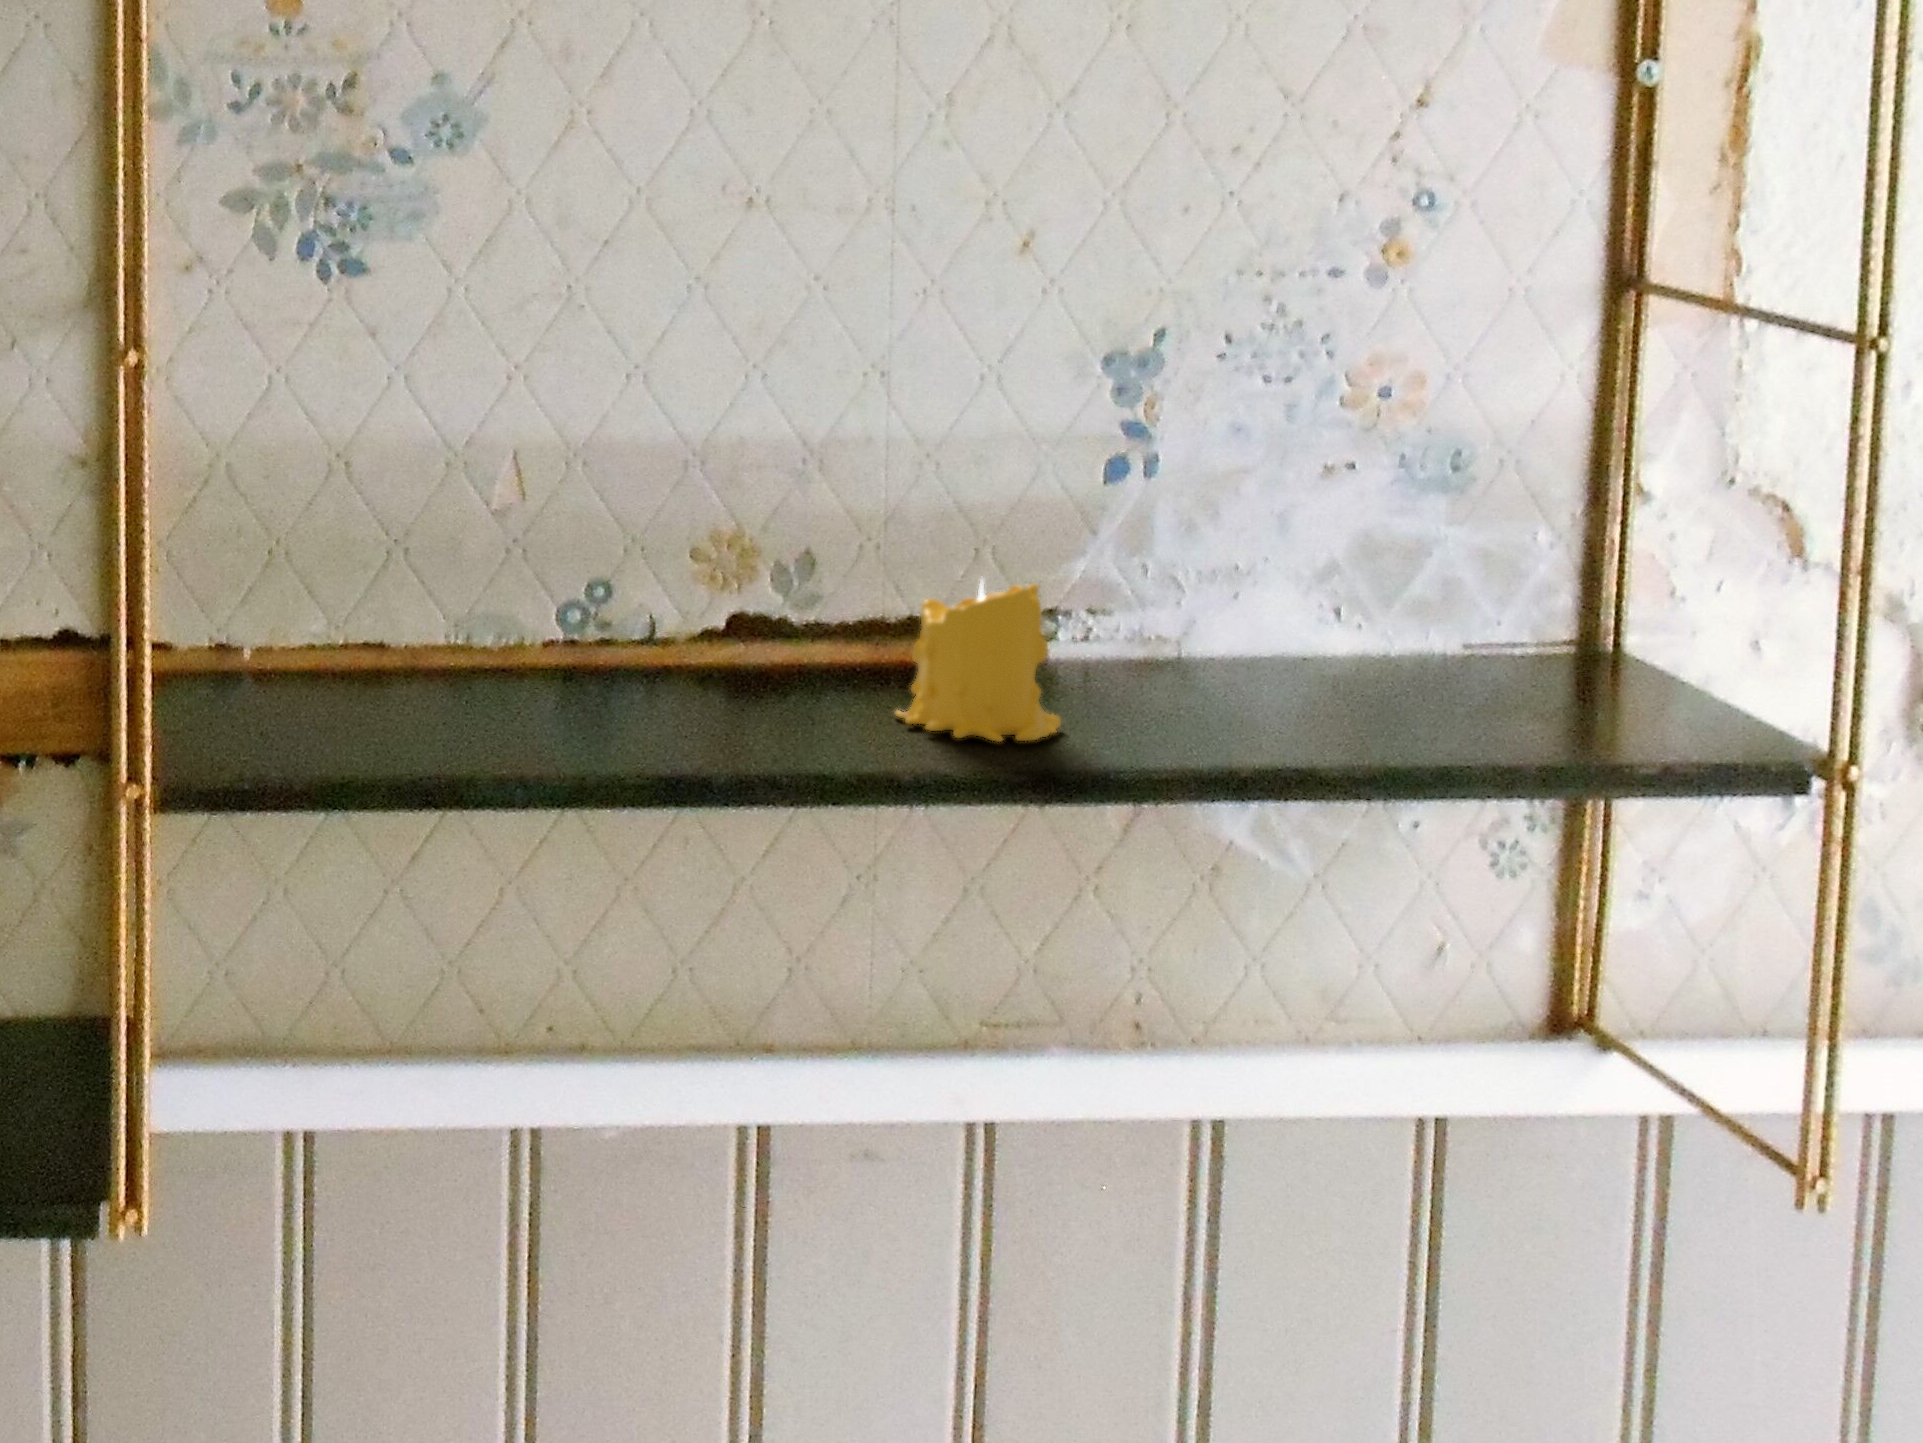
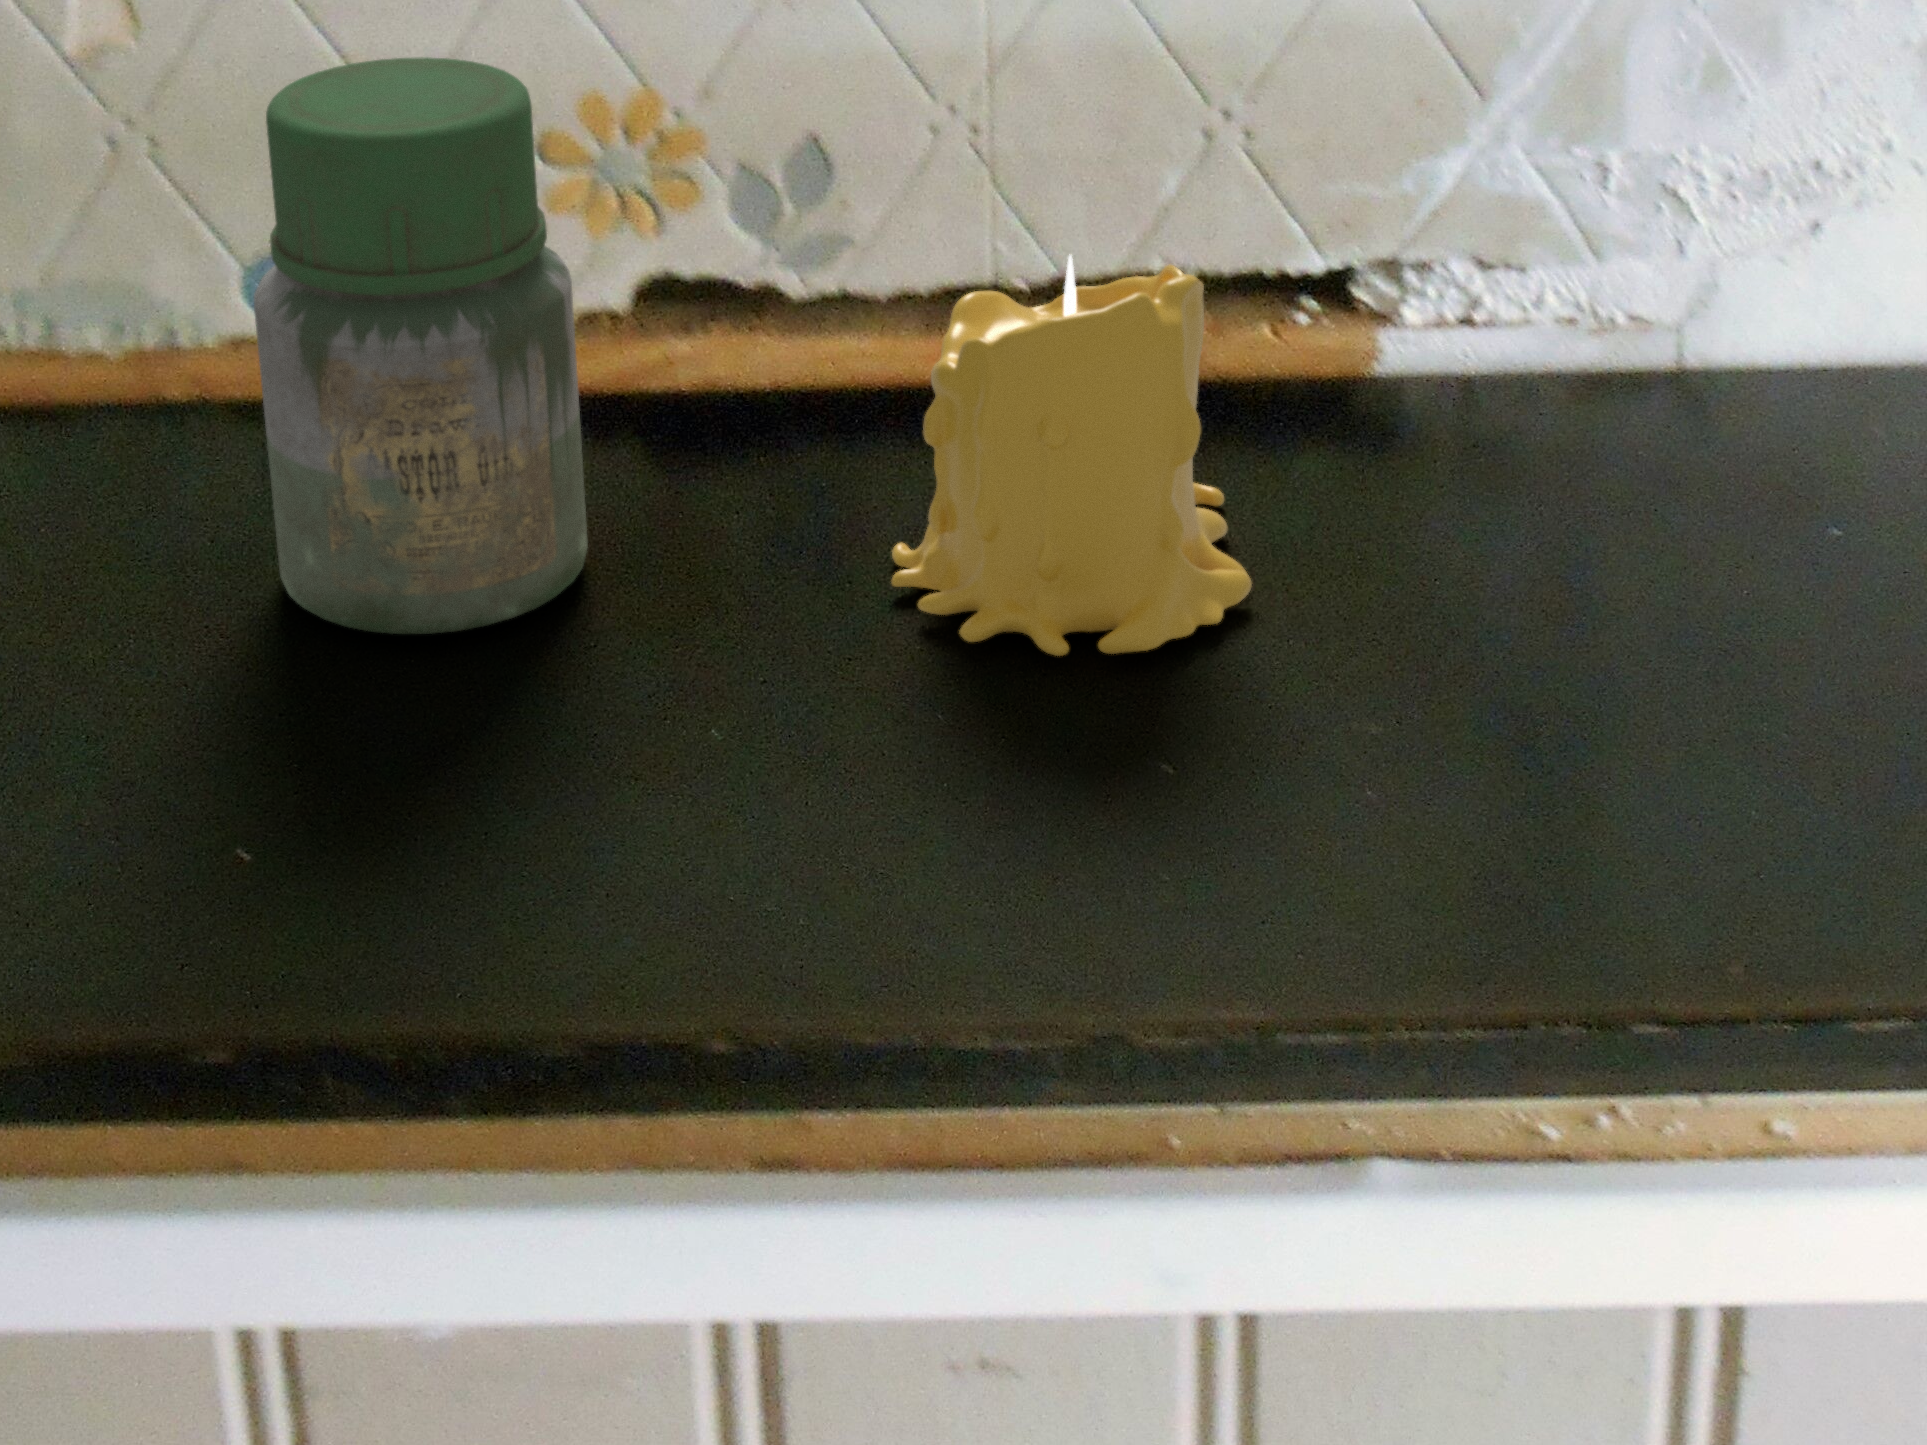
jar: none [636,497,773,736] -> present [254,57,588,634]

